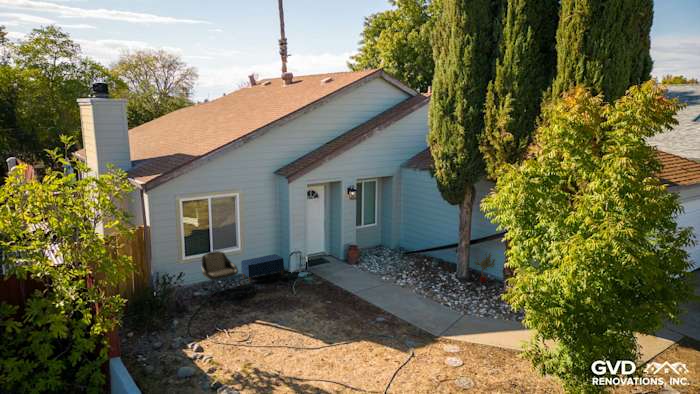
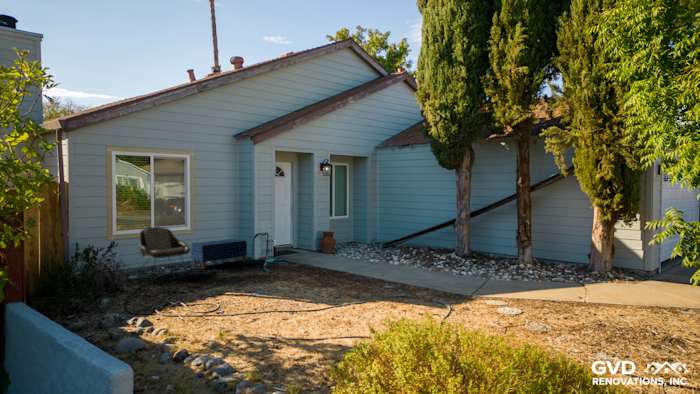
potted tree: present [475,252,495,283] -> none [474,223,501,260]

